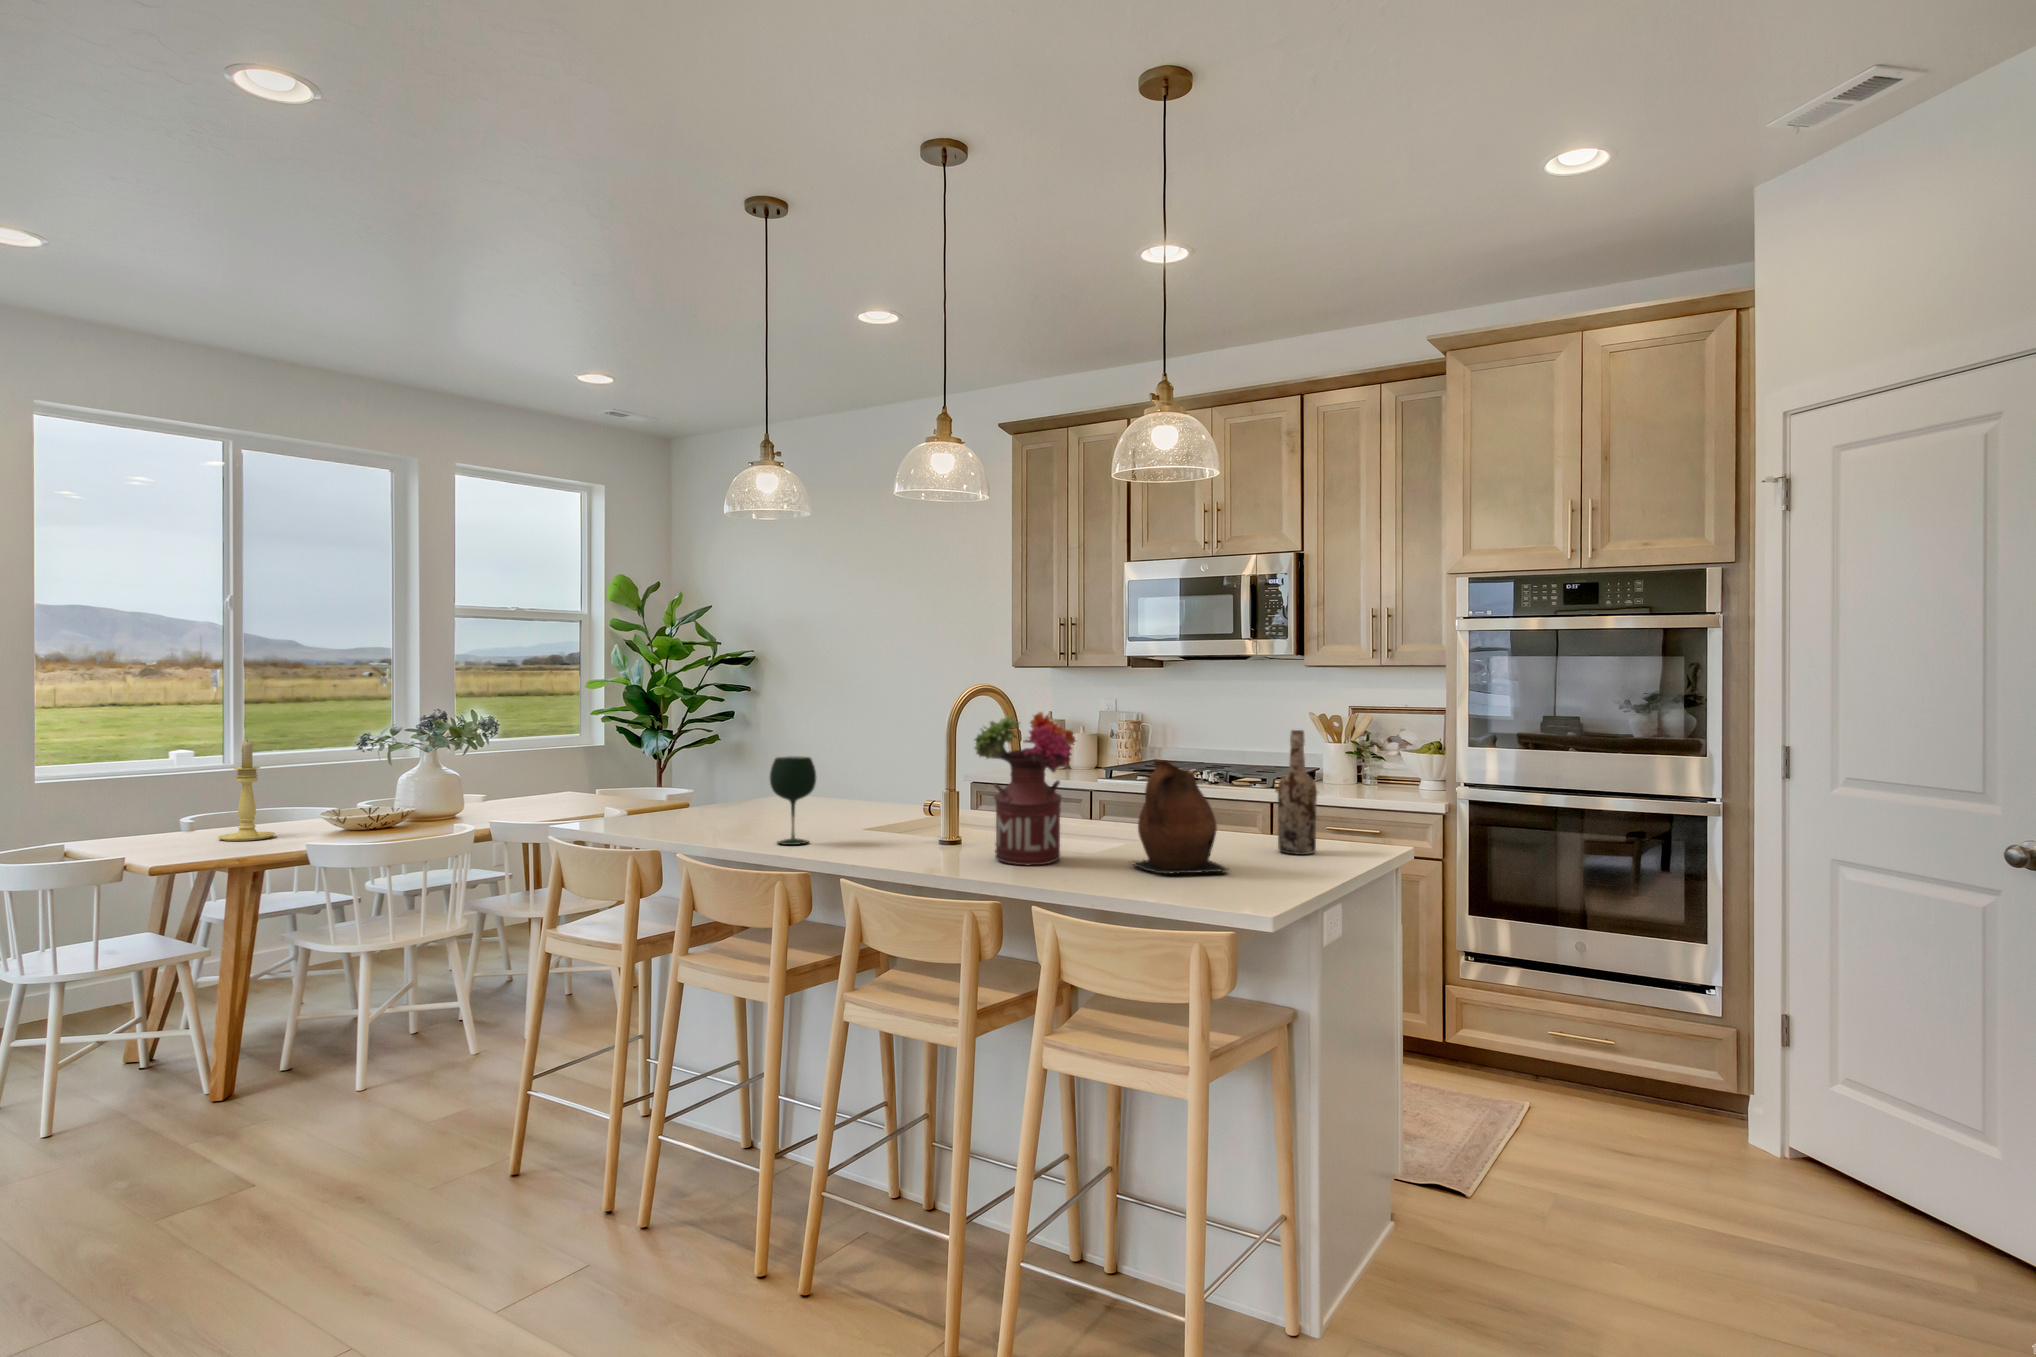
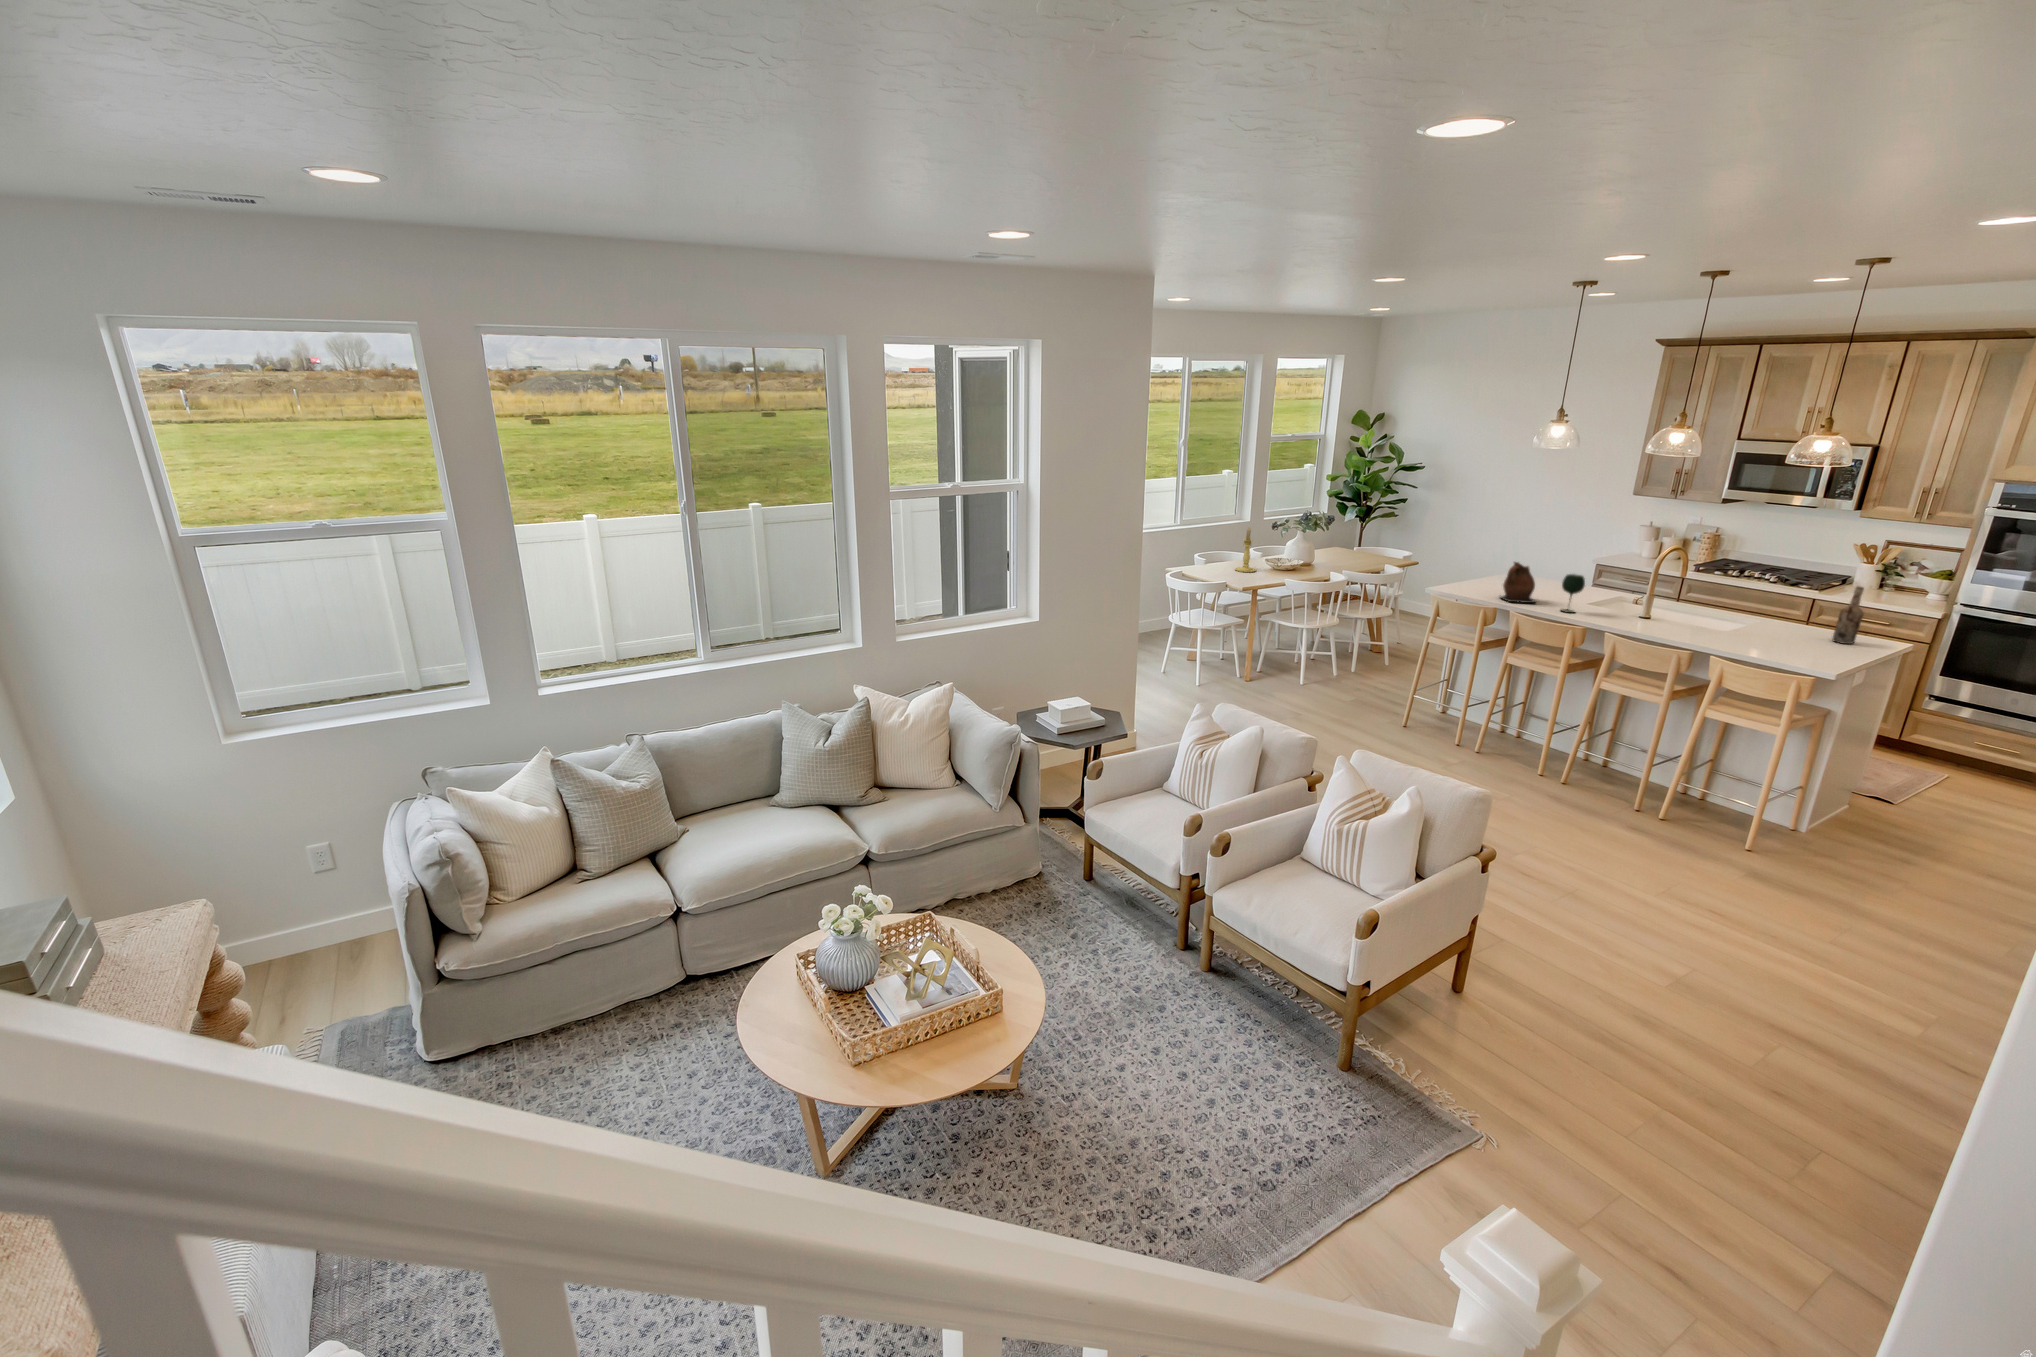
flower arrangement: present [975,712,1076,865] -> none [1681,572,1737,637]
ceramic pitcher: present [1133,759,1229,873] -> present [1500,562,1535,603]

